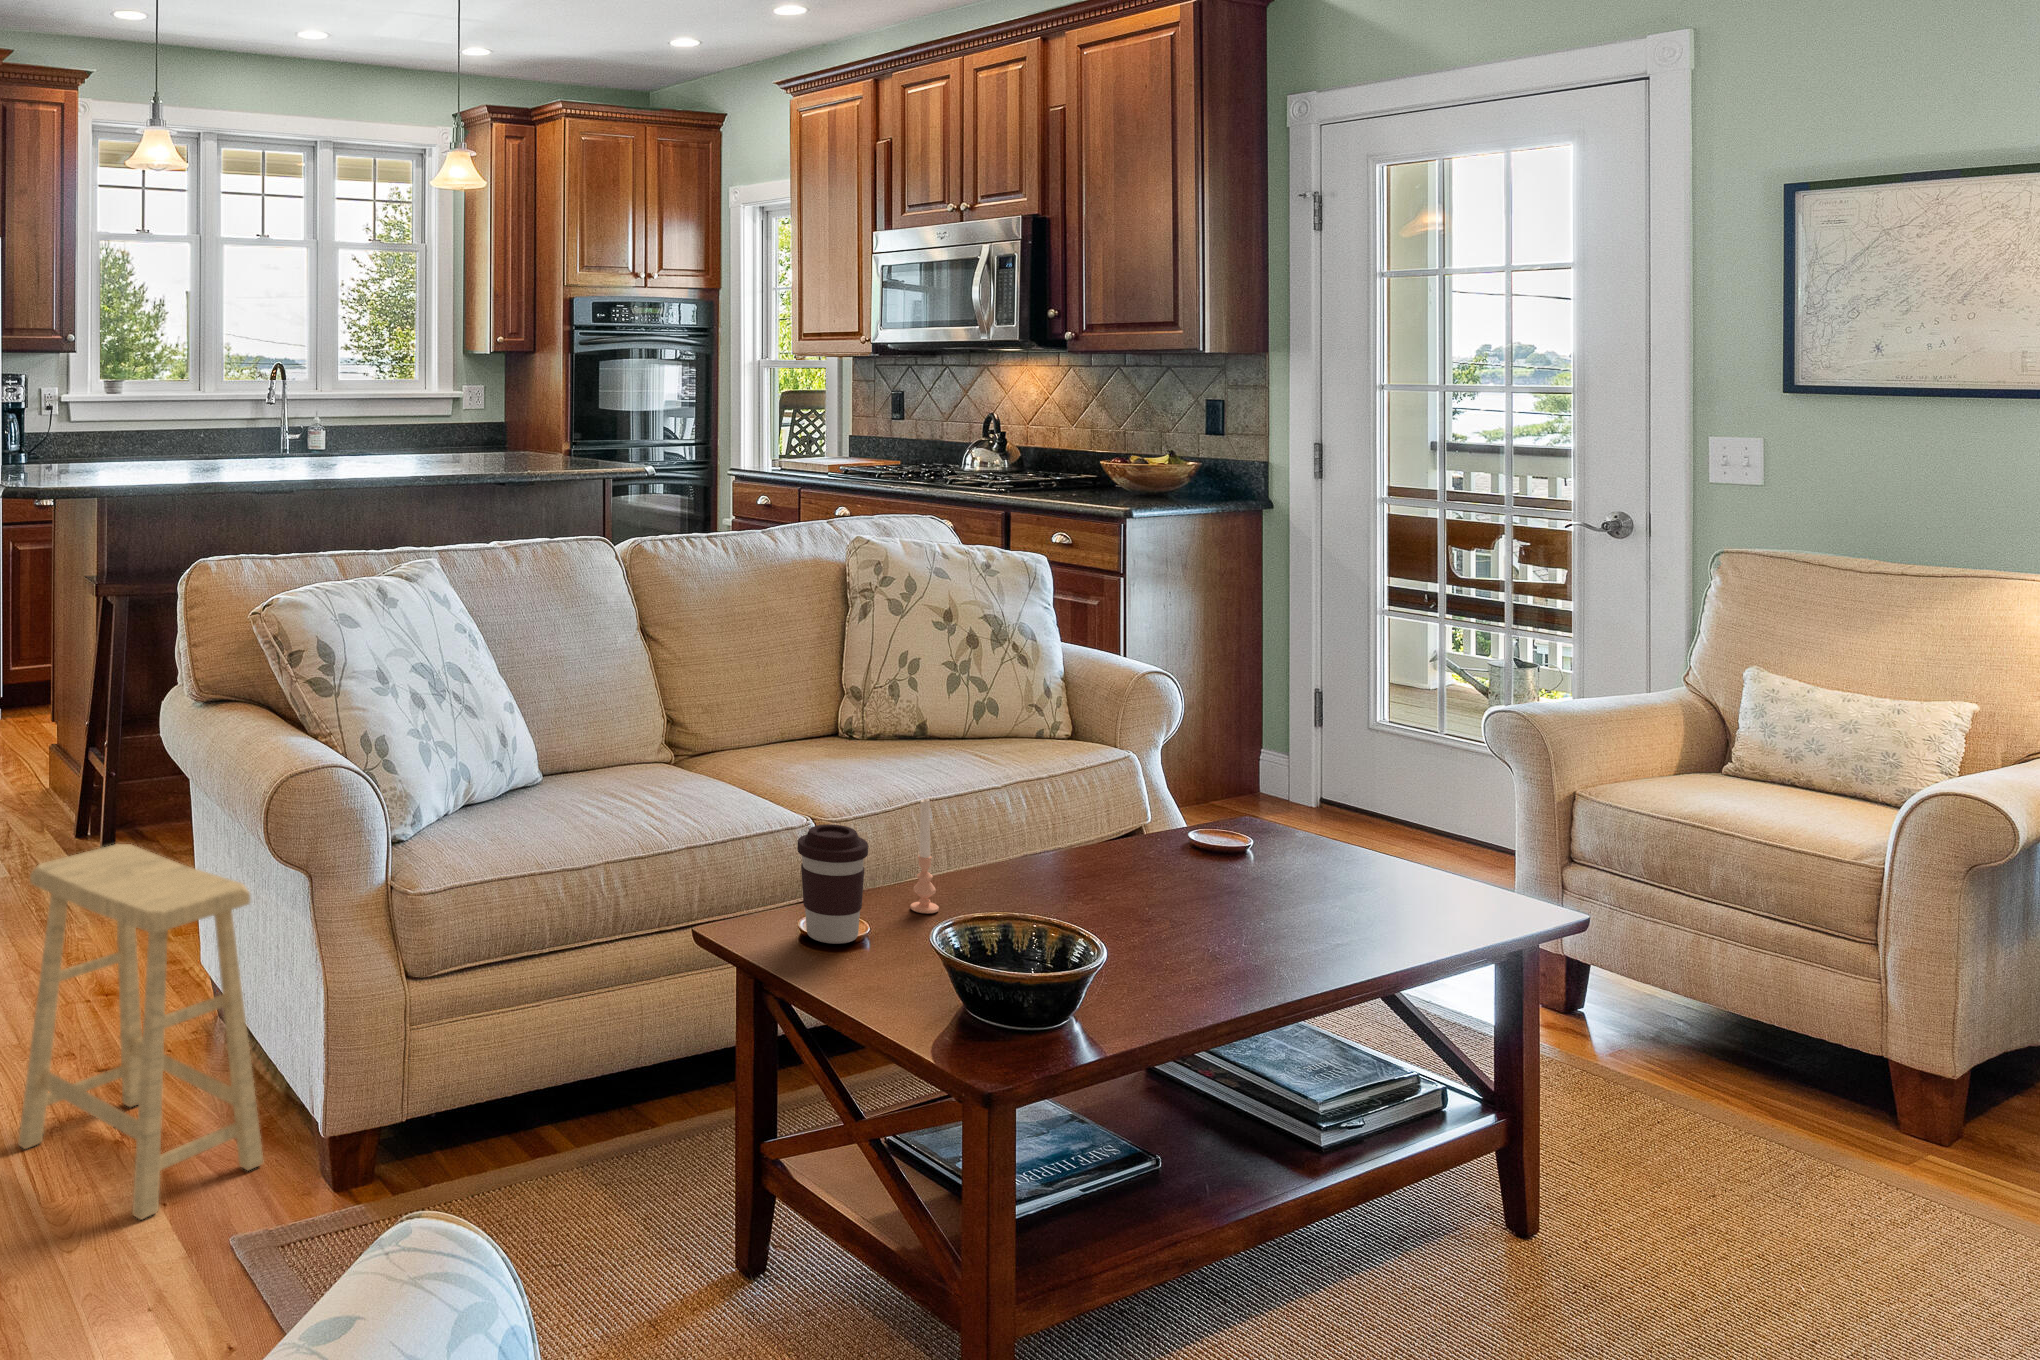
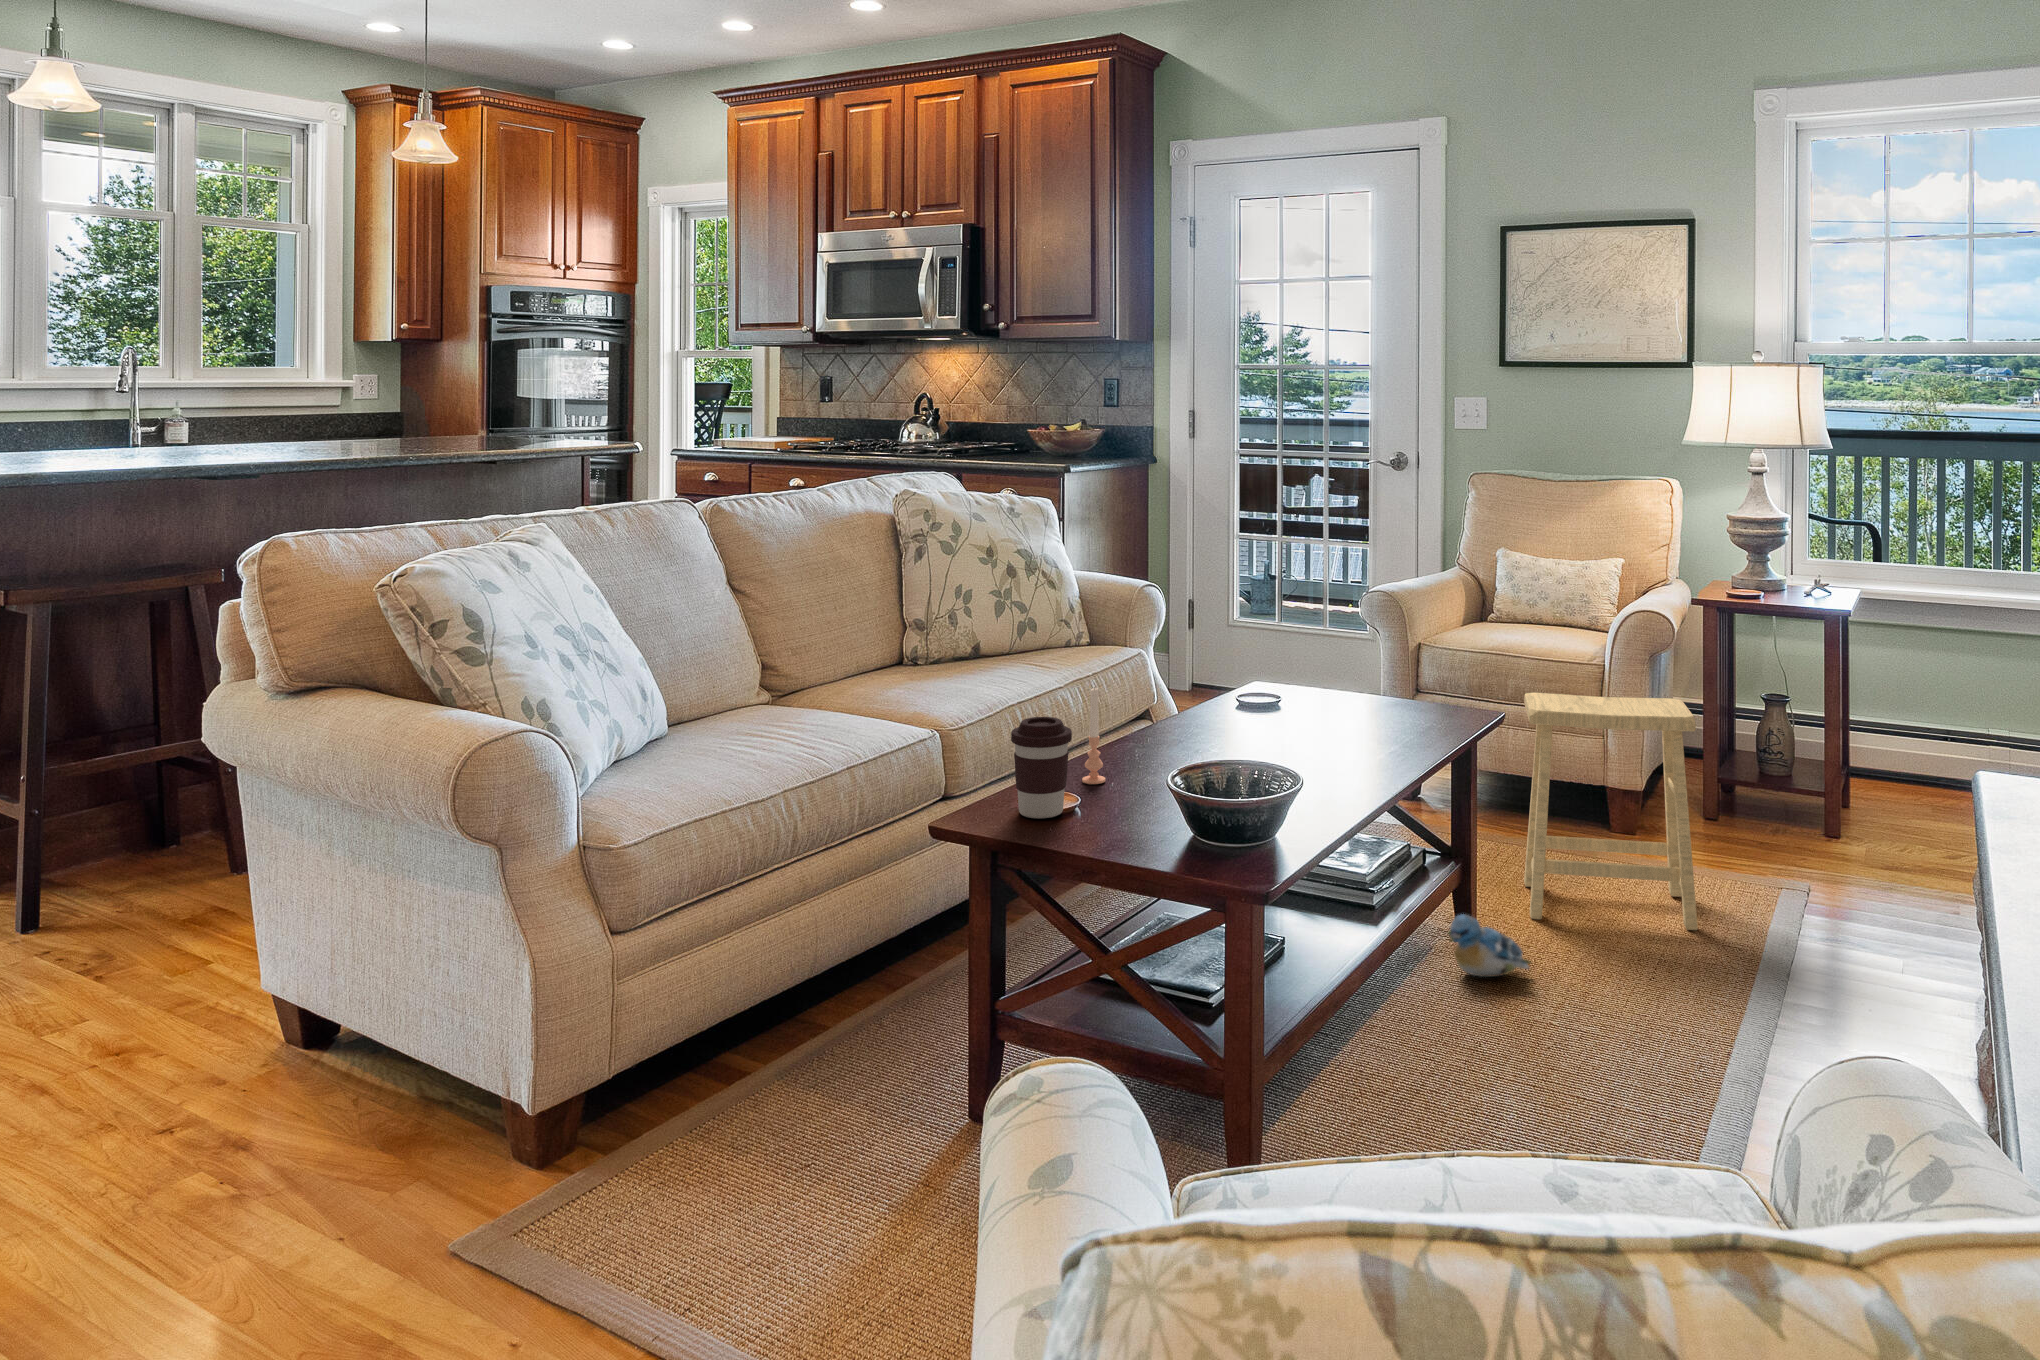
footstool: present [18,844,263,1220] -> present [1524,693,1698,930]
plush toy: none [1459,1182,1600,1286] -> present [1448,914,1531,977]

